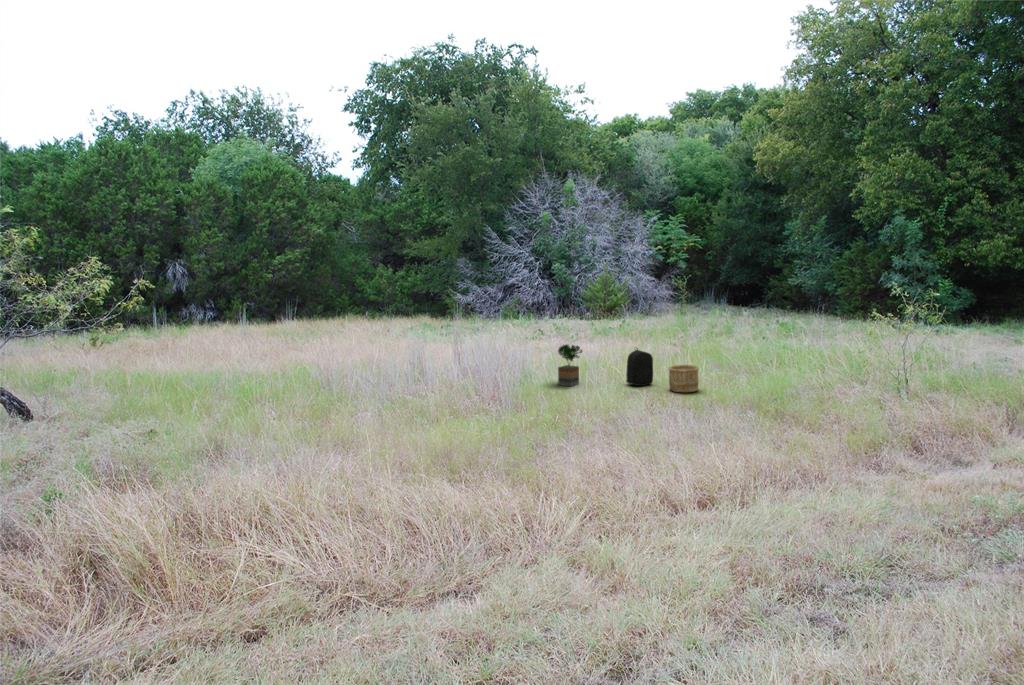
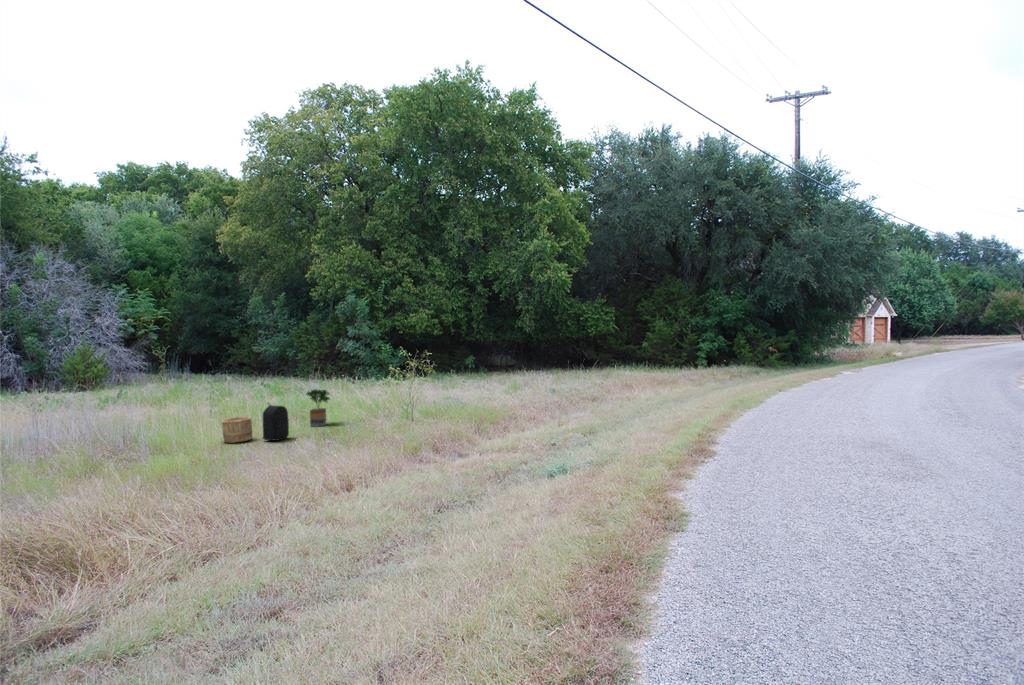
potted tree: present [558,344,582,386] -> present [306,389,330,427]
backpack: present [626,348,653,386] -> present [262,404,289,441]

